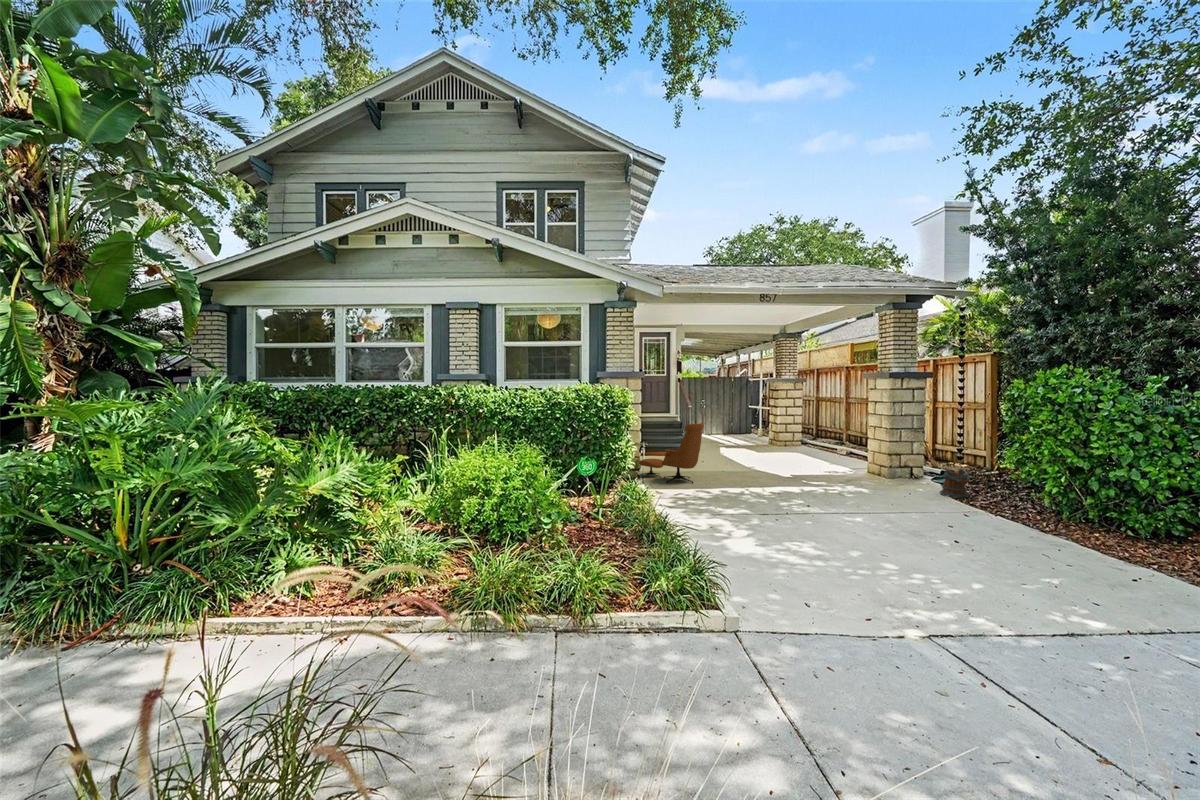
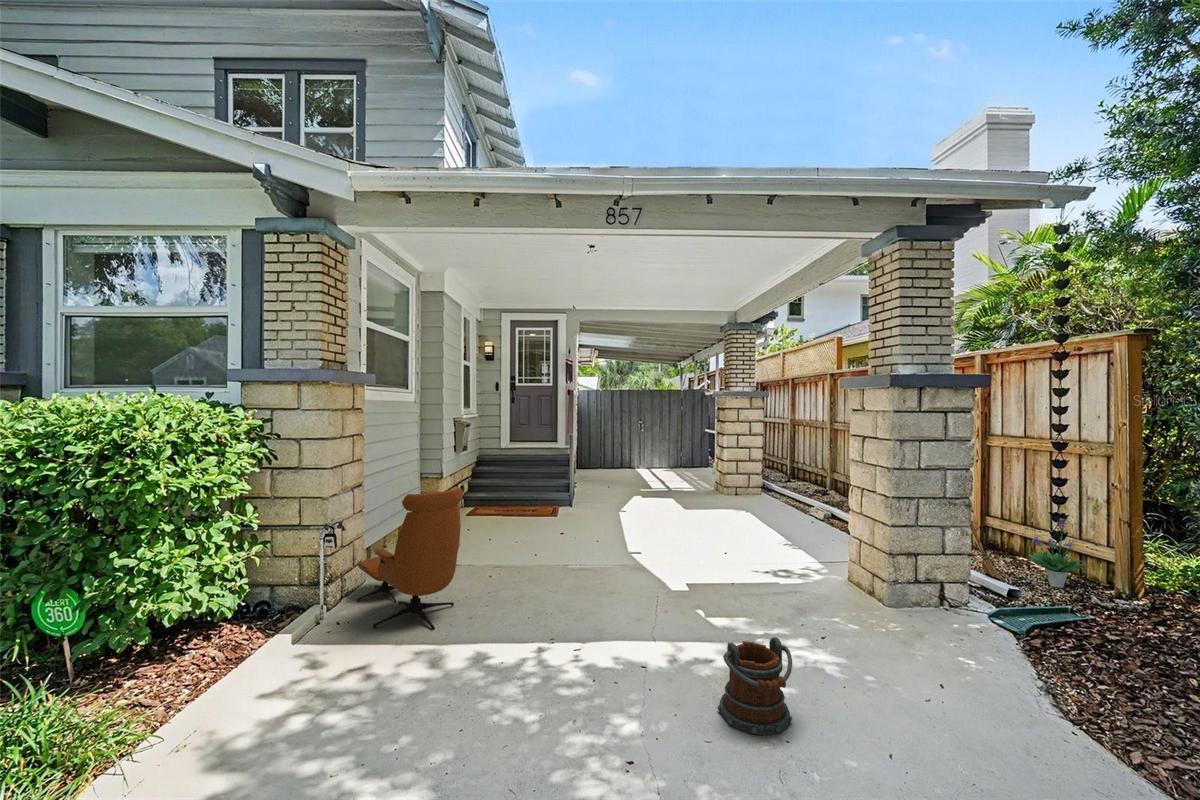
potted plant: none [951,438,978,470] -> present [1028,518,1089,588]
bucket: present [940,469,970,498] -> present [717,637,792,735]

